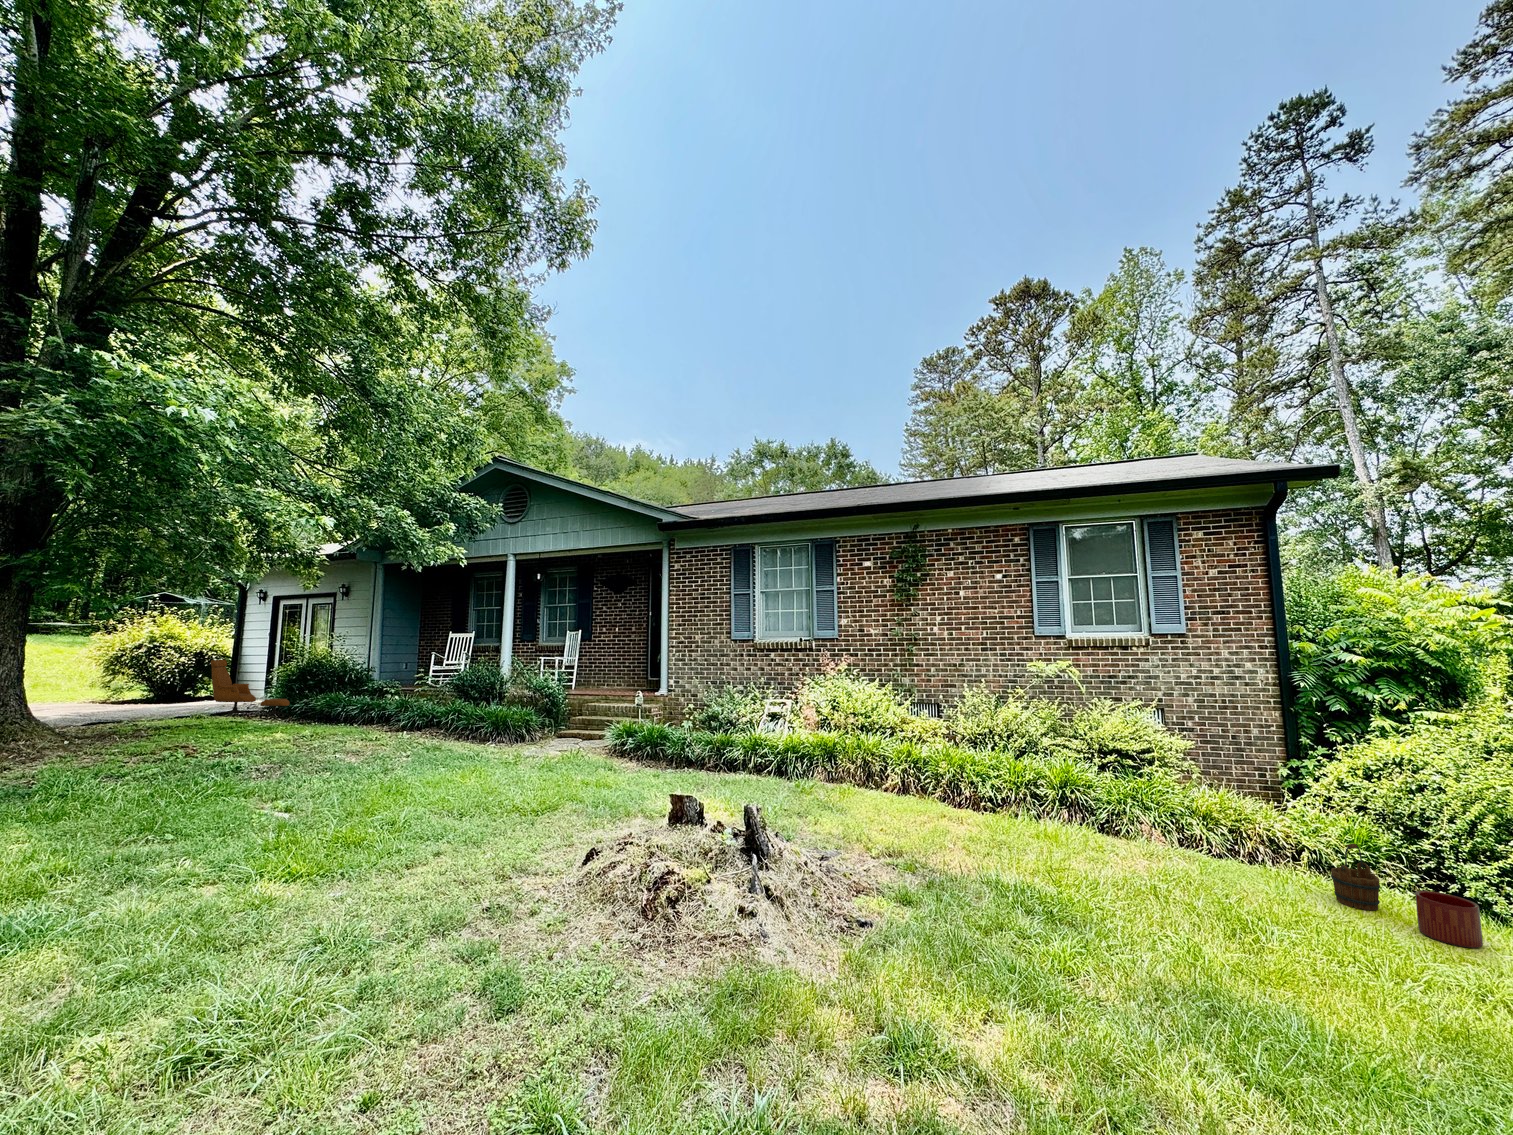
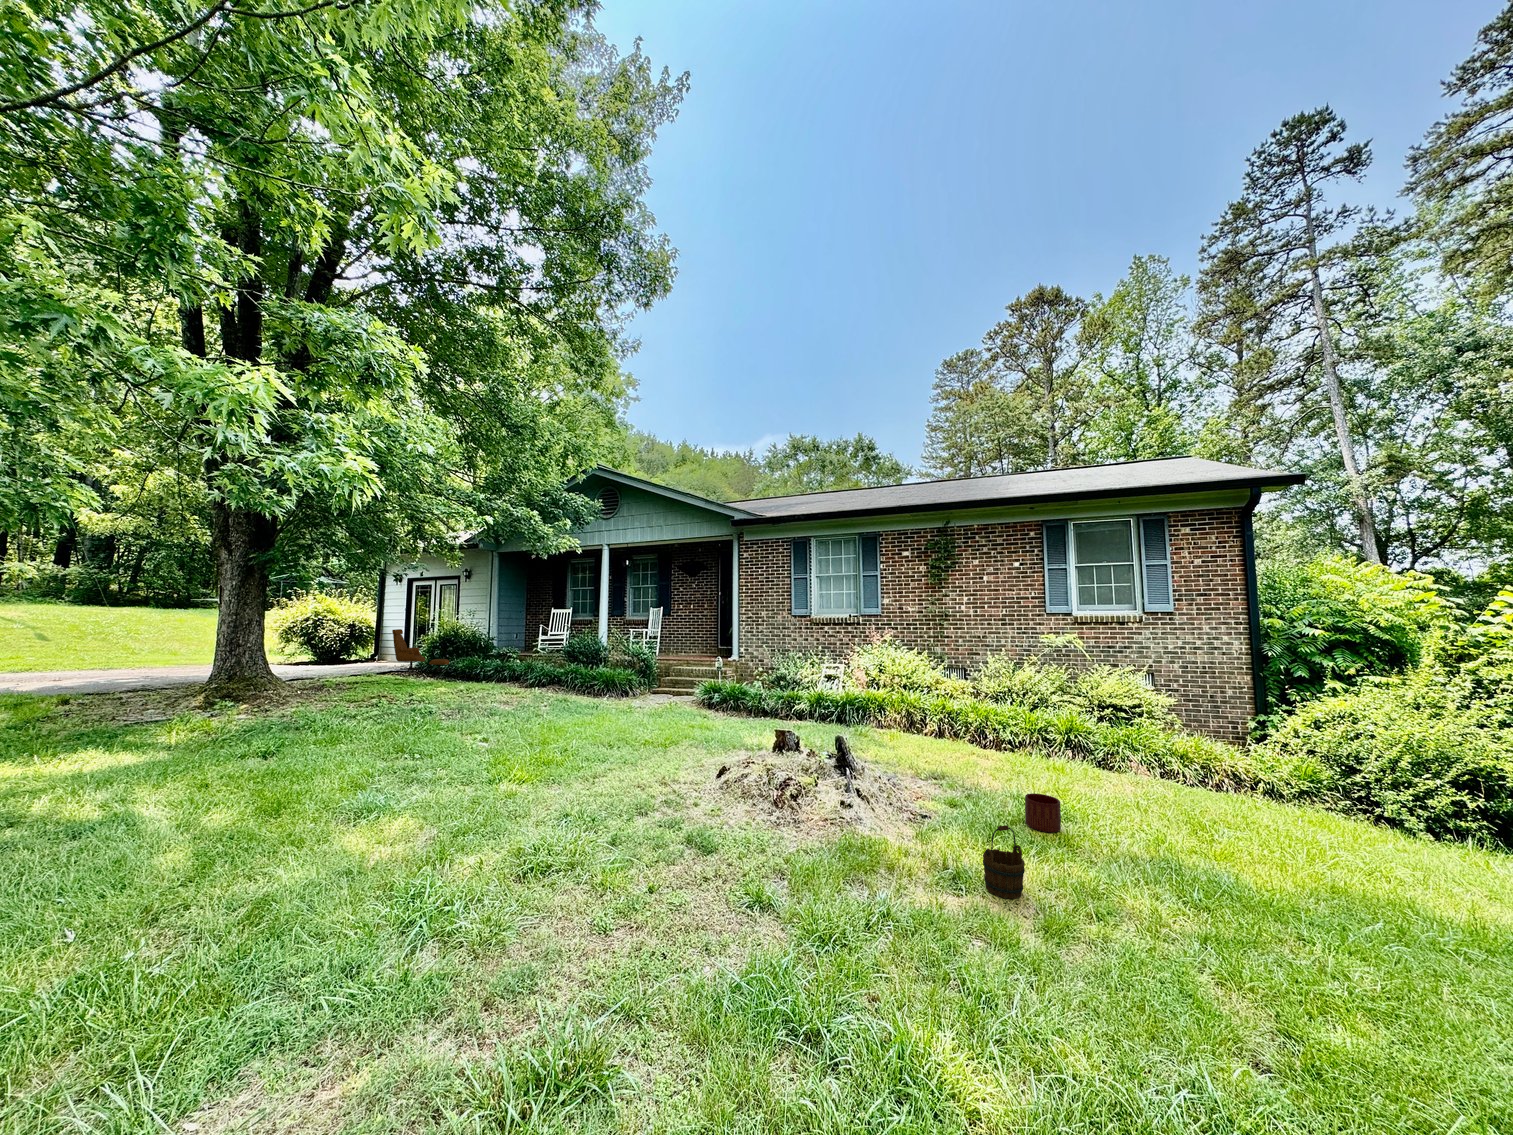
wooden bucket: present [1331,844,1380,910] -> present [983,825,1025,899]
planter: present [1415,891,1483,948] -> present [1025,793,1061,833]

